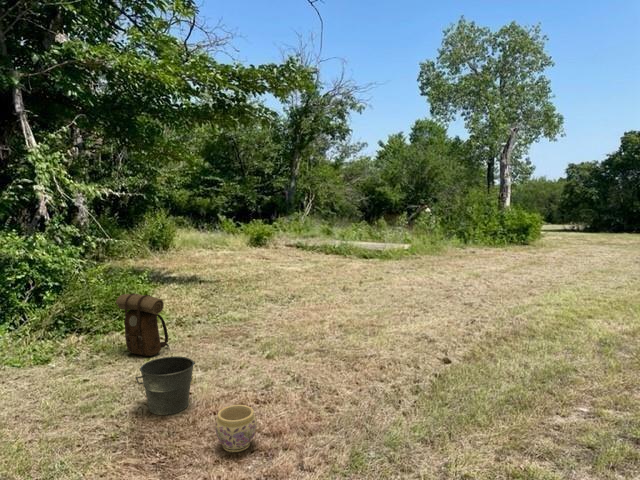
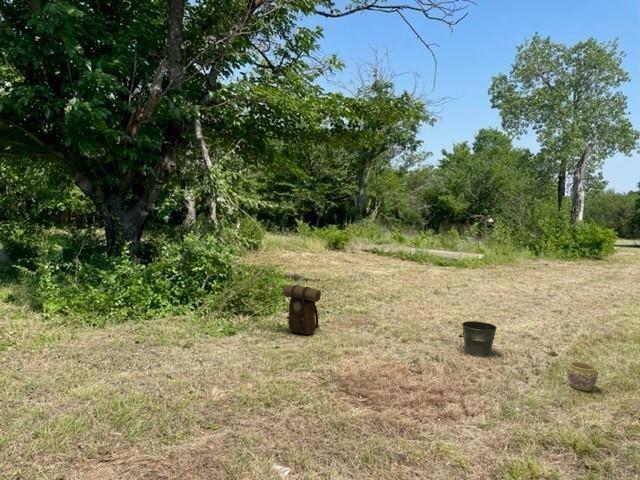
bucket: present [136,356,195,415] -> present [459,321,497,356]
planter: present [215,405,257,453] -> present [567,361,598,391]

